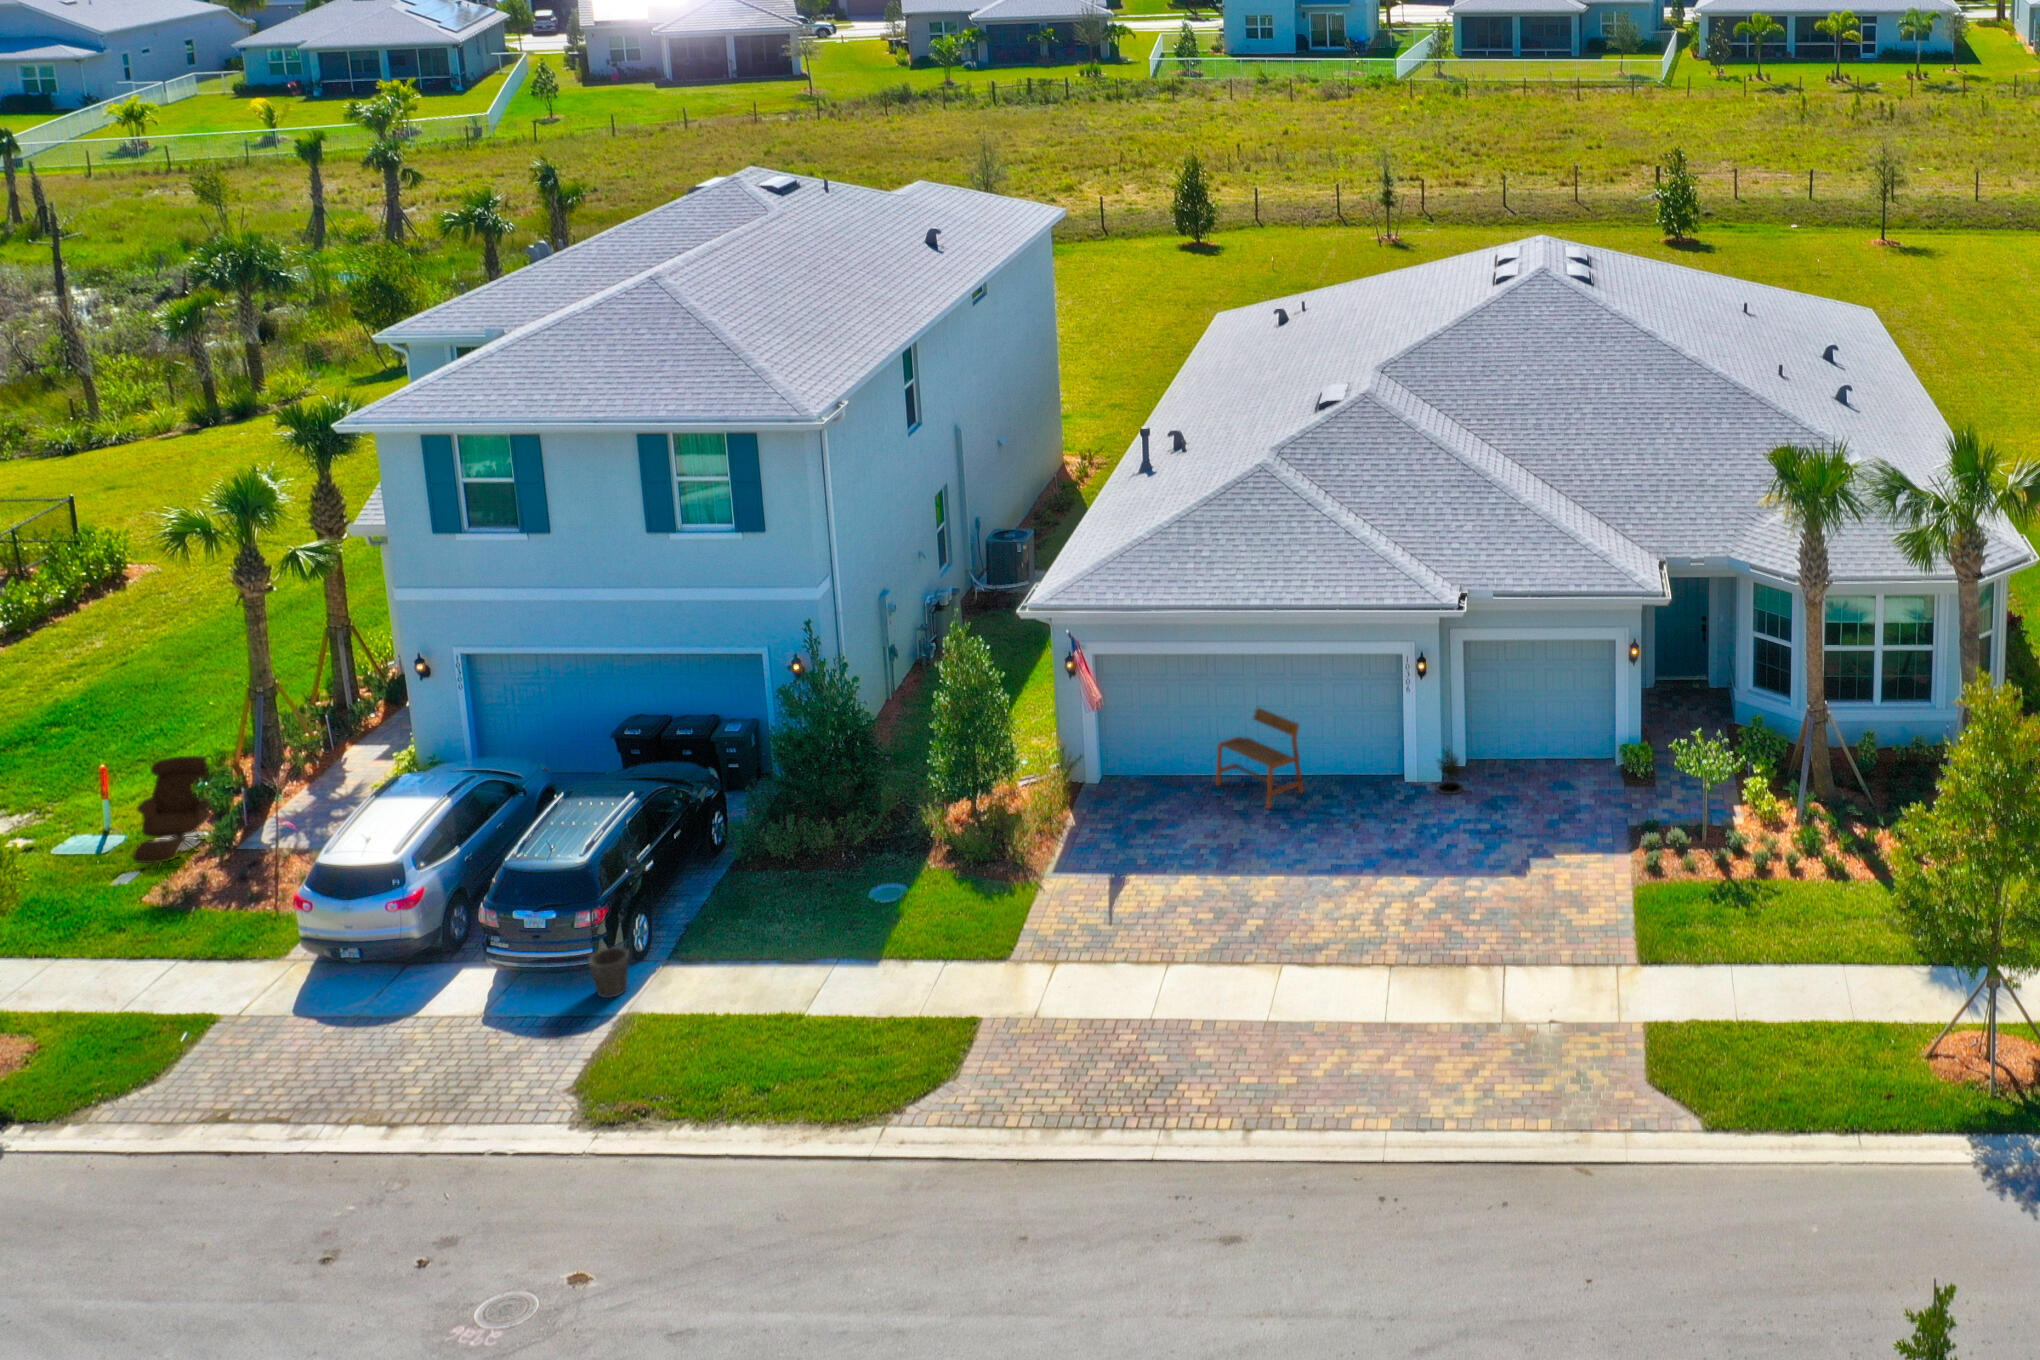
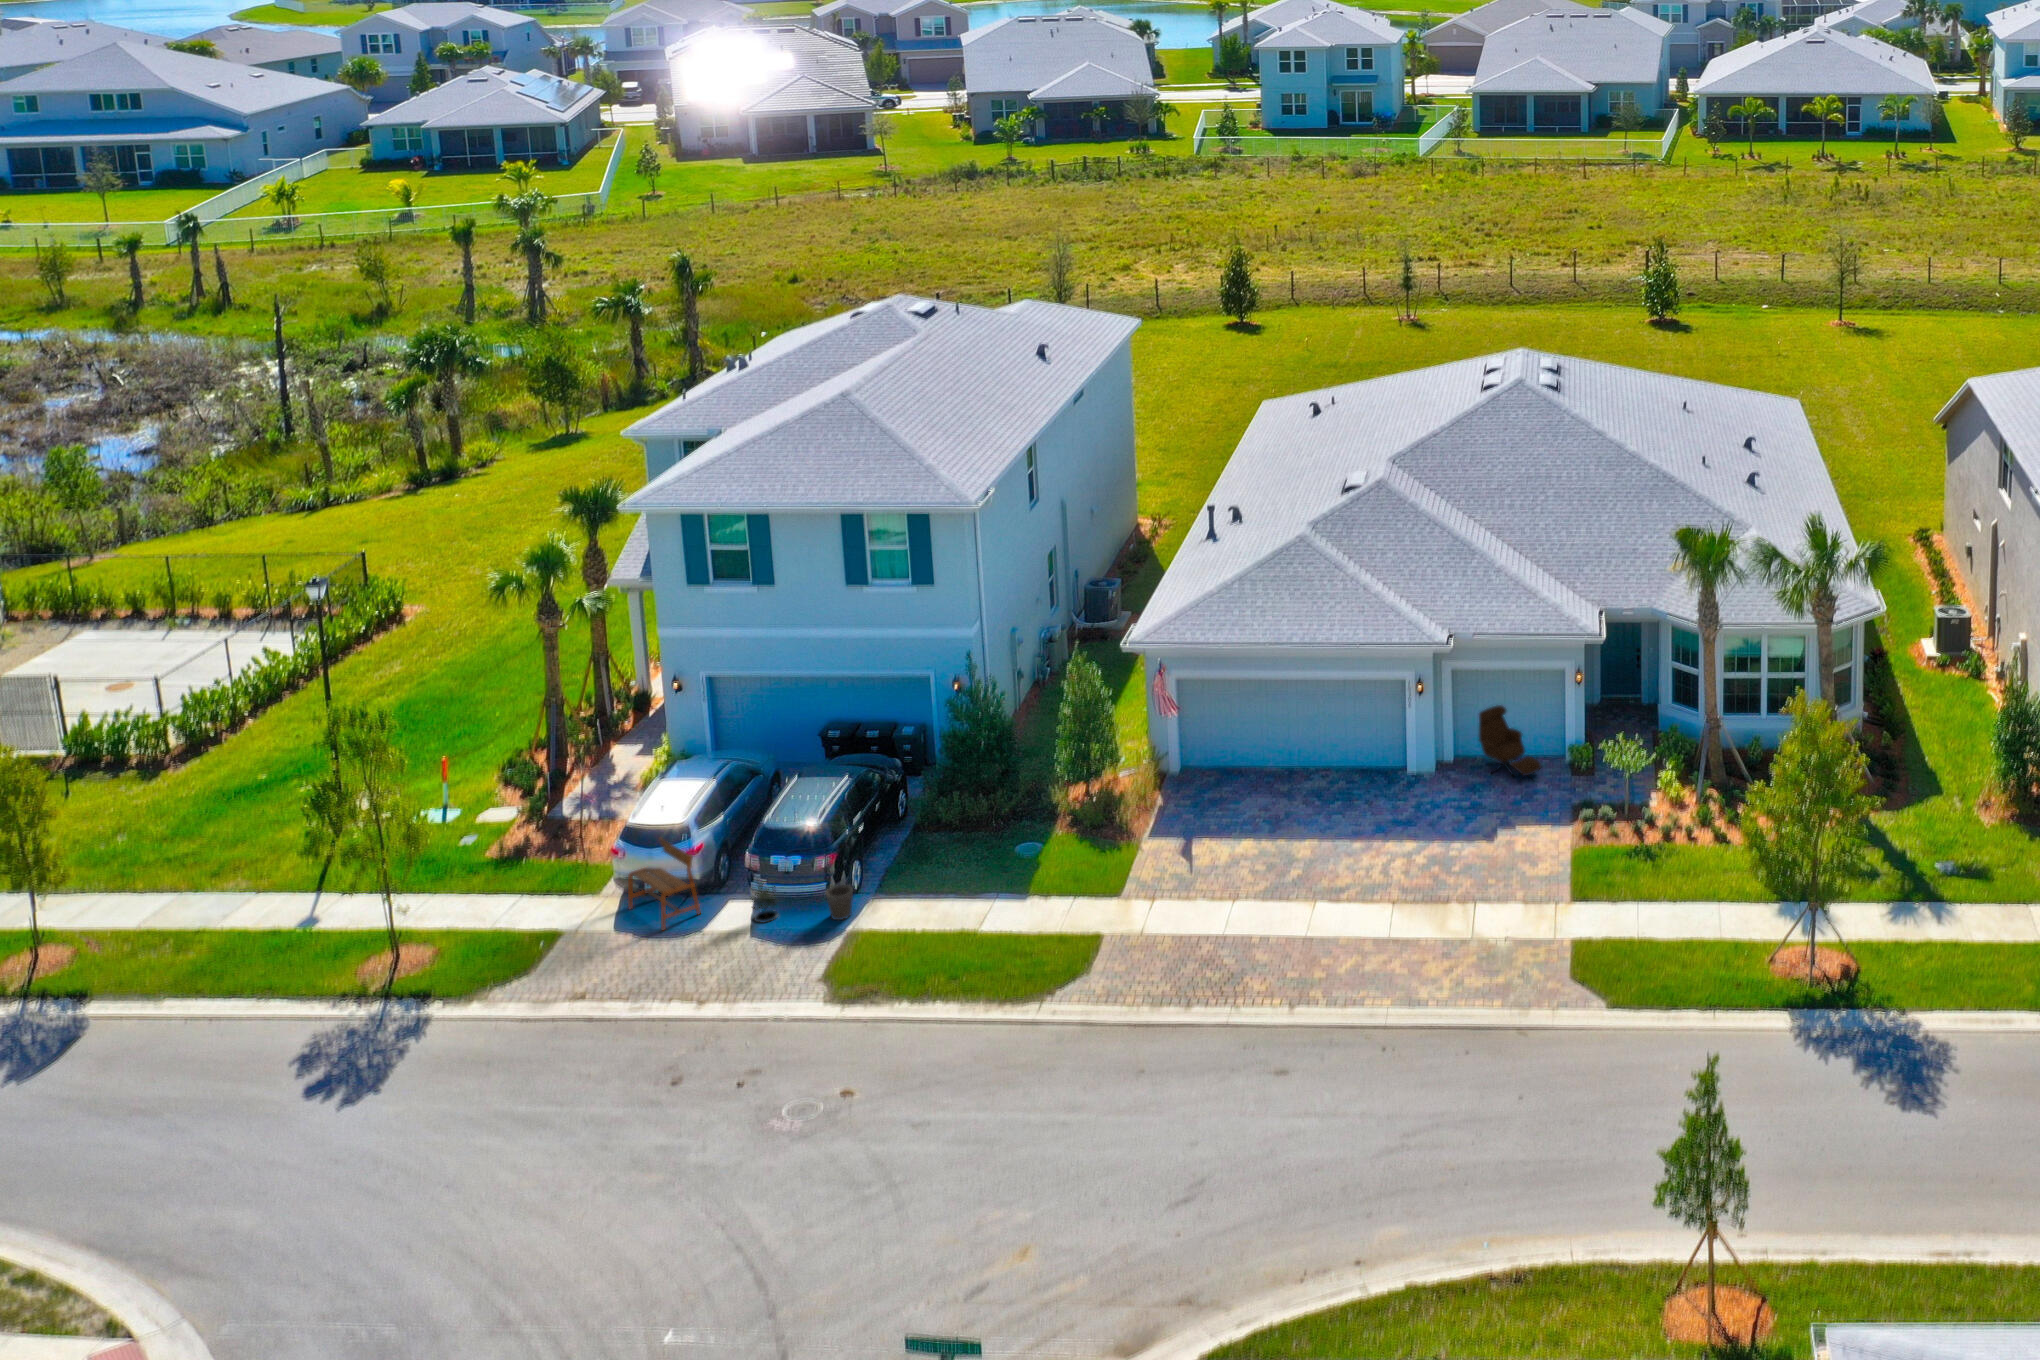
bench: present [1216,708,1303,809] -> present [628,838,701,930]
potted tree: present [1437,749,1464,794] -> present [751,883,779,922]
lounge chair: present [133,756,211,872] -> present [1479,705,1541,776]

